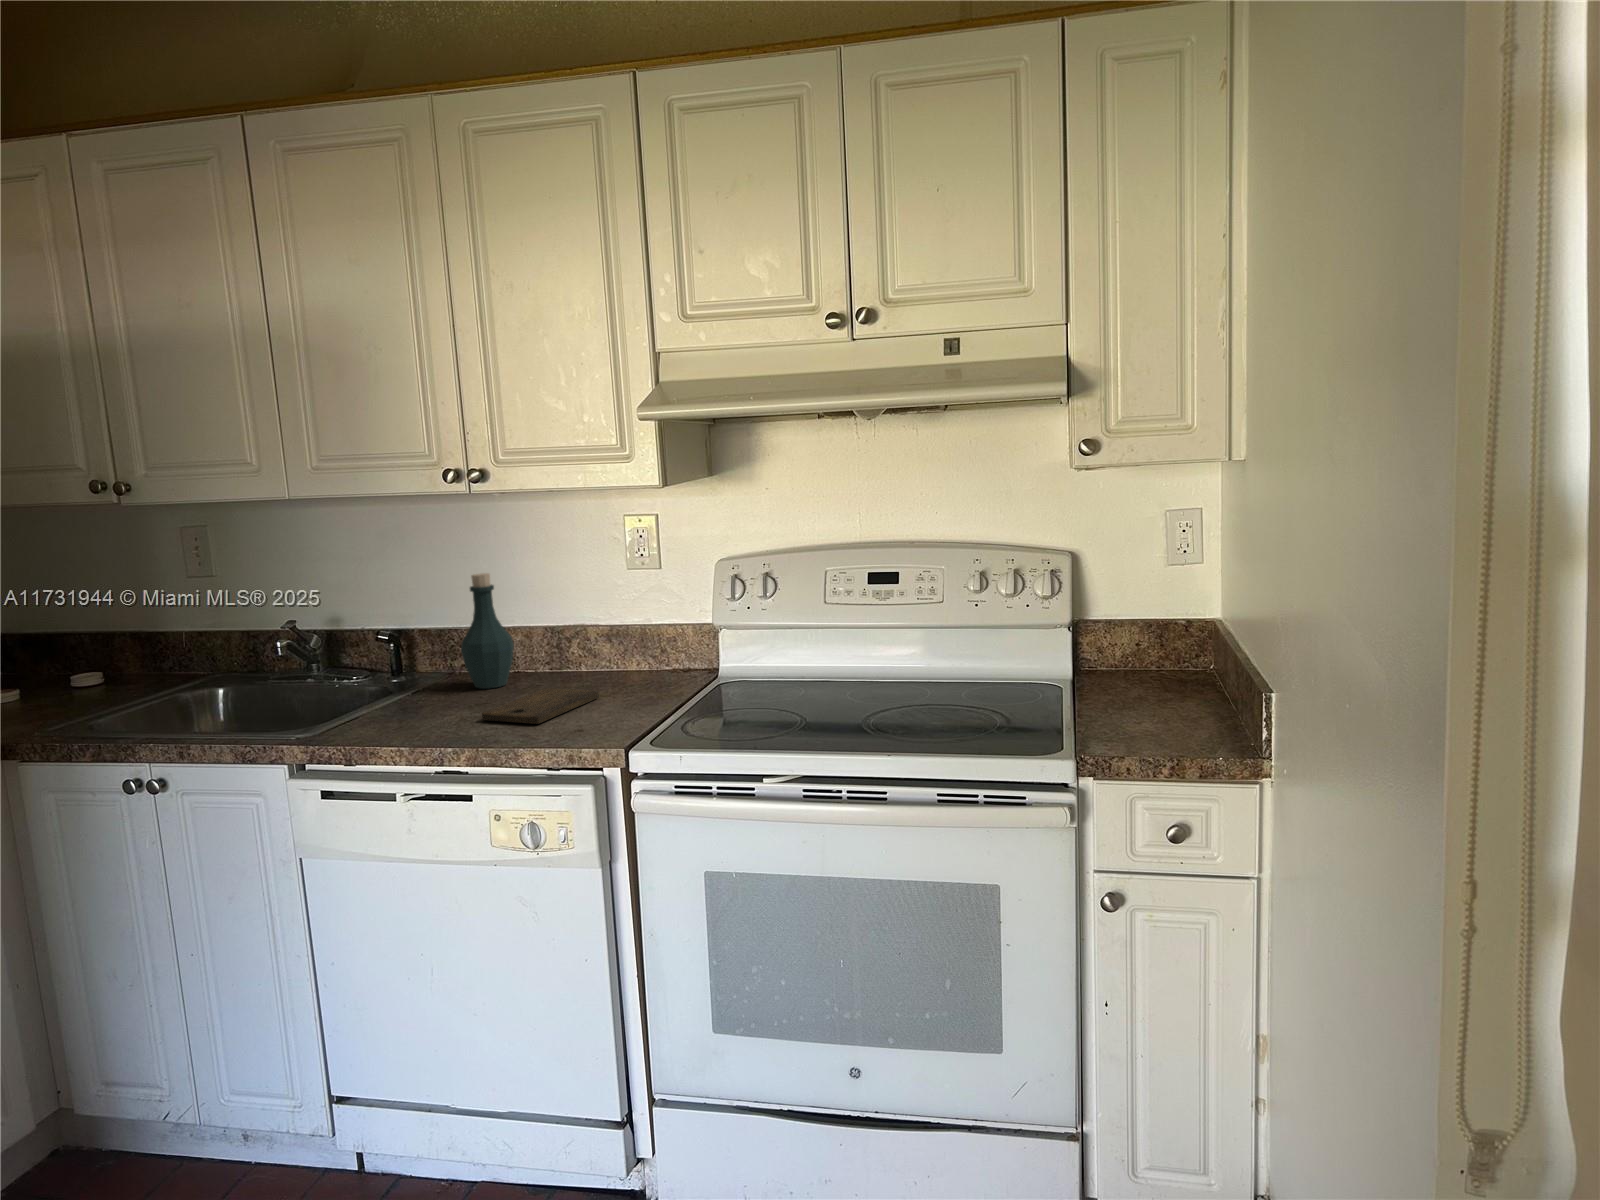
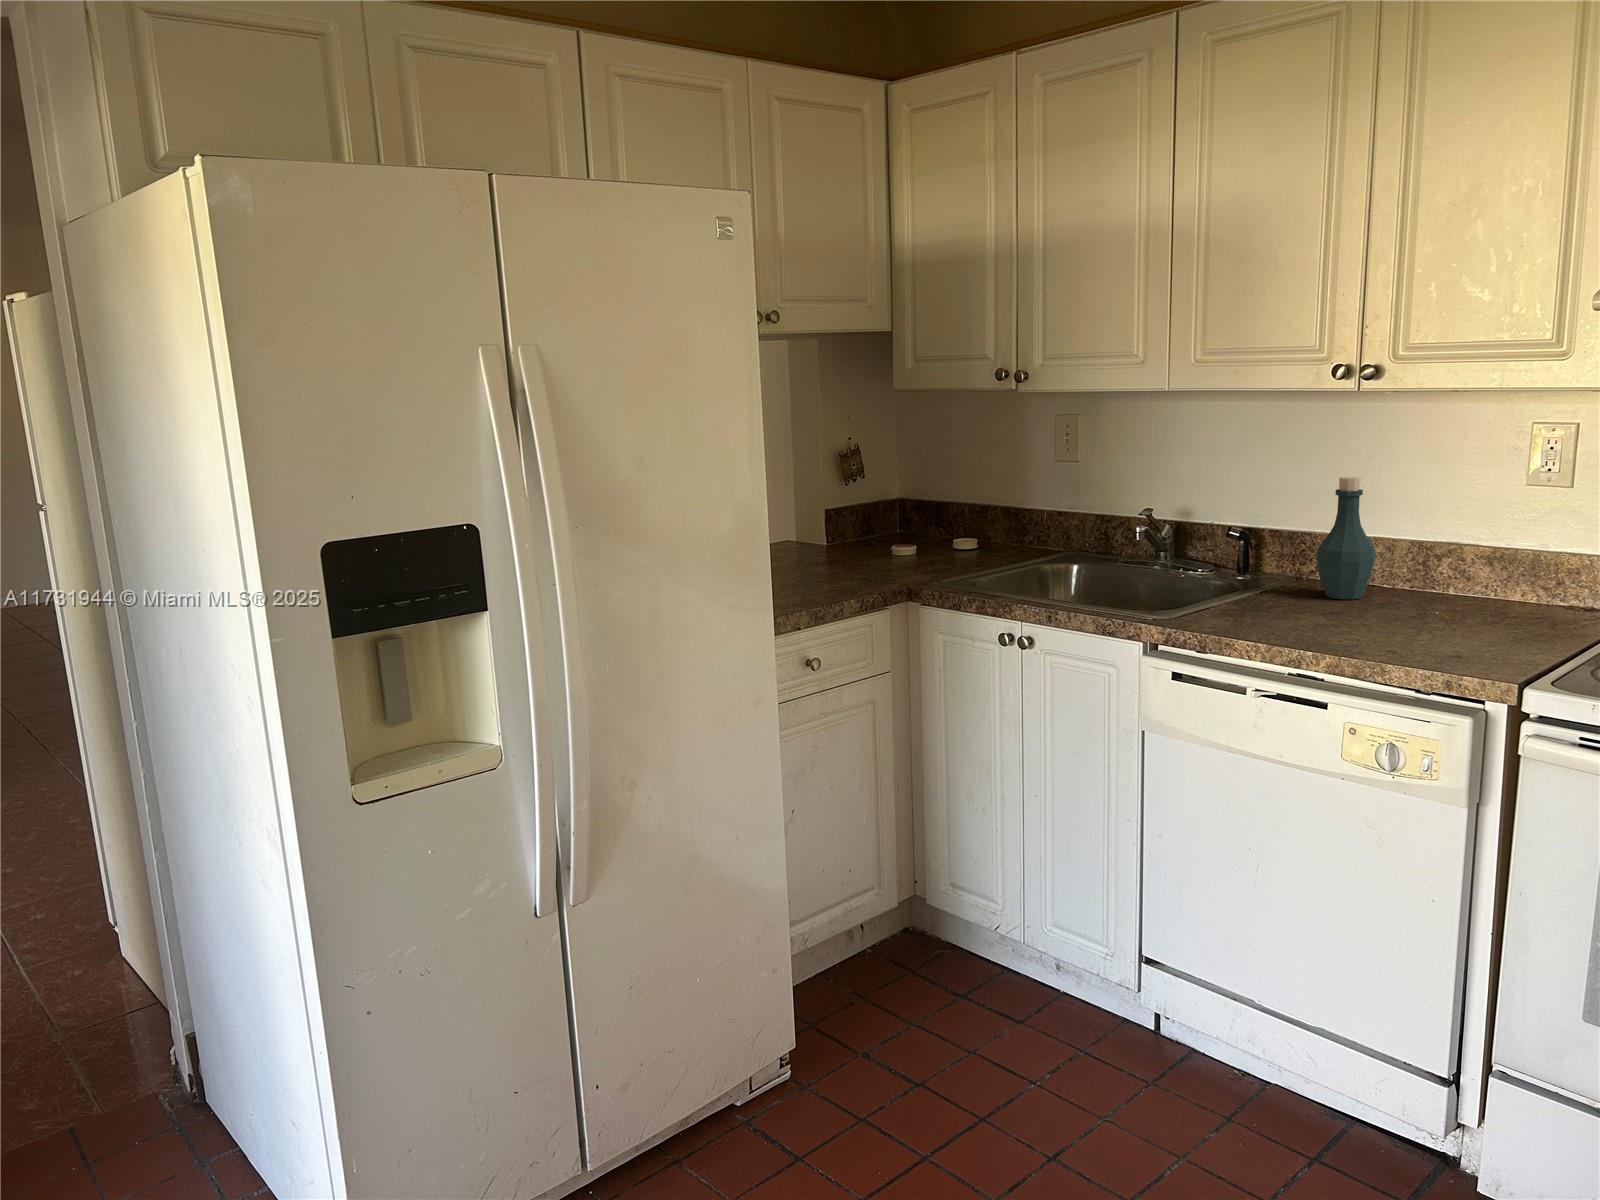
cutting board: present [482,688,599,724] -> none [1341,608,1478,643]

